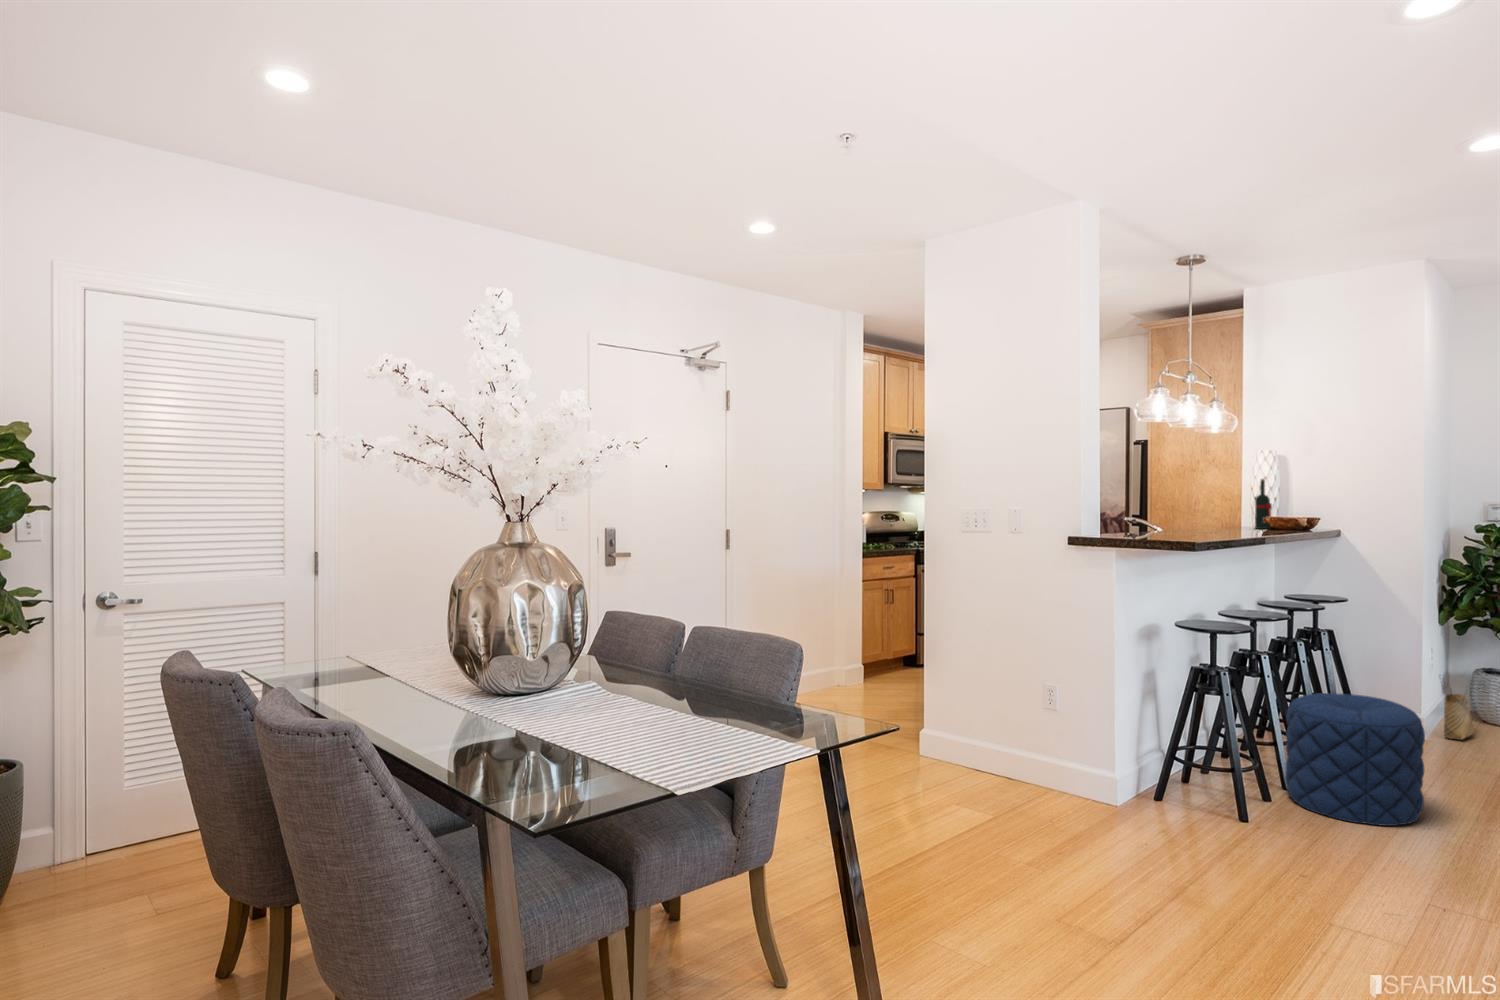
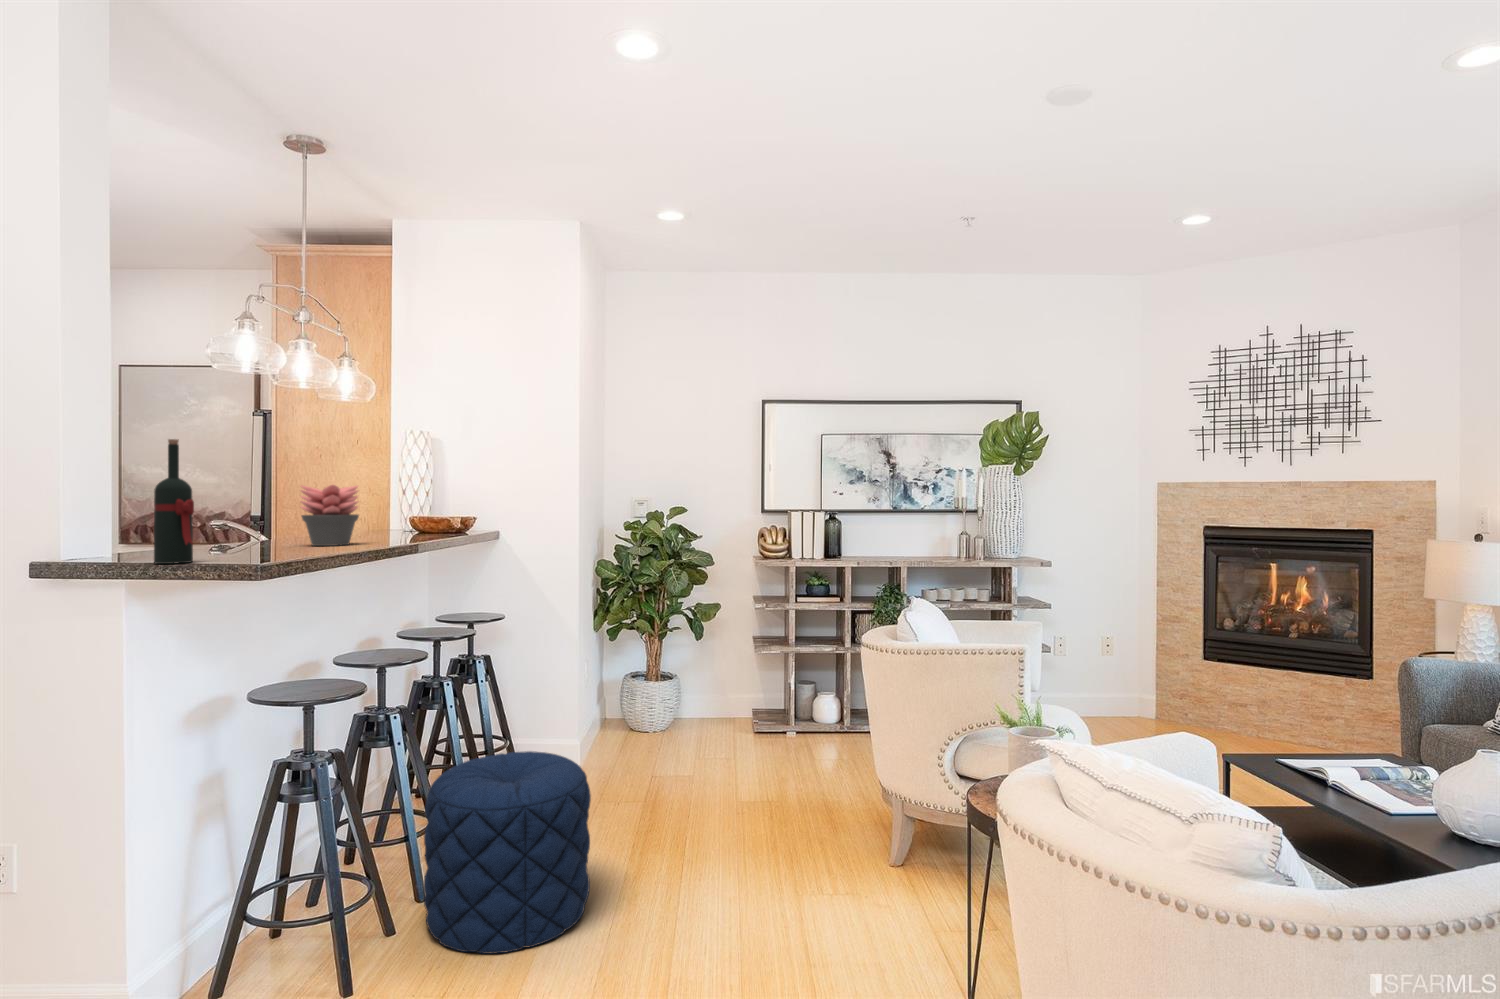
wine bottle: present [1255,479,1272,529] -> present [154,439,194,564]
succulent plant: none [1194,499,1235,539] -> present [301,485,359,546]
woven basket: present [1443,688,1474,740] -> none [595,687,624,759]

